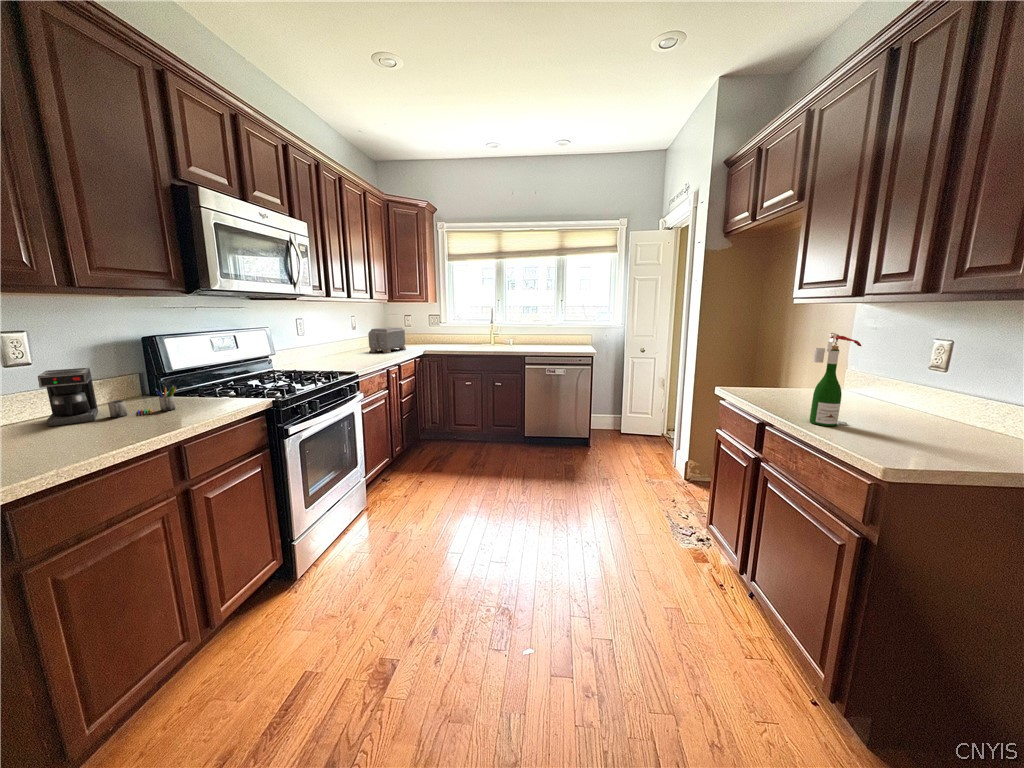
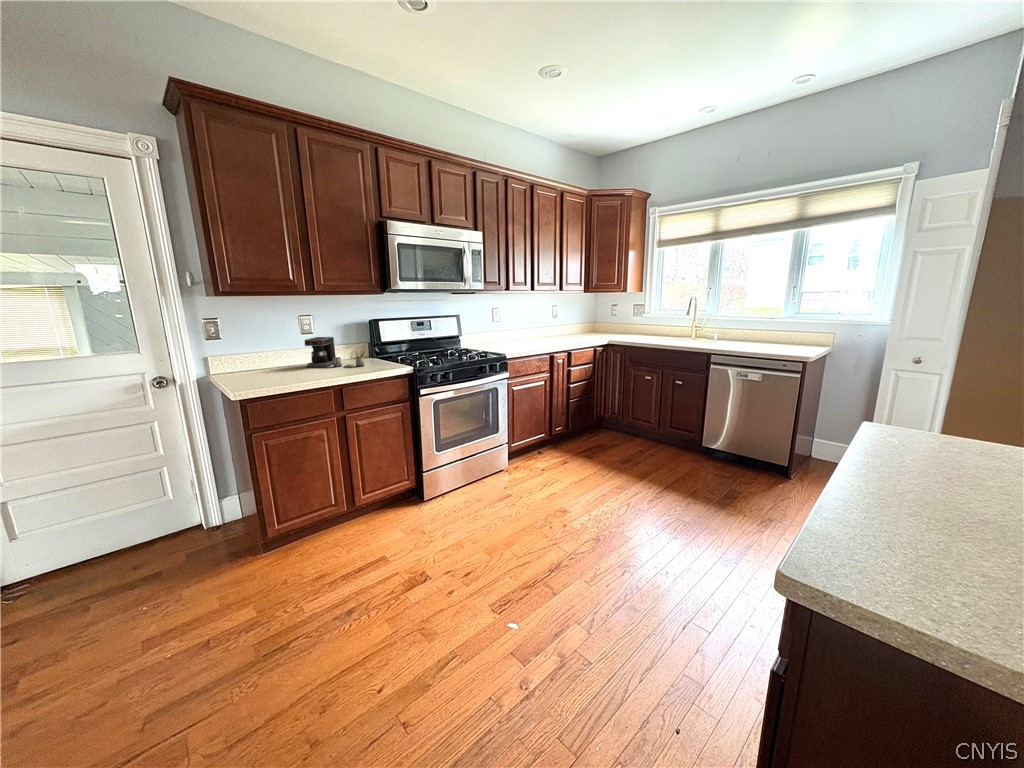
toaster: present [368,327,406,353] -> none [559,316,595,340]
wine bottle: present [809,333,861,426] -> none [873,349,992,517]

